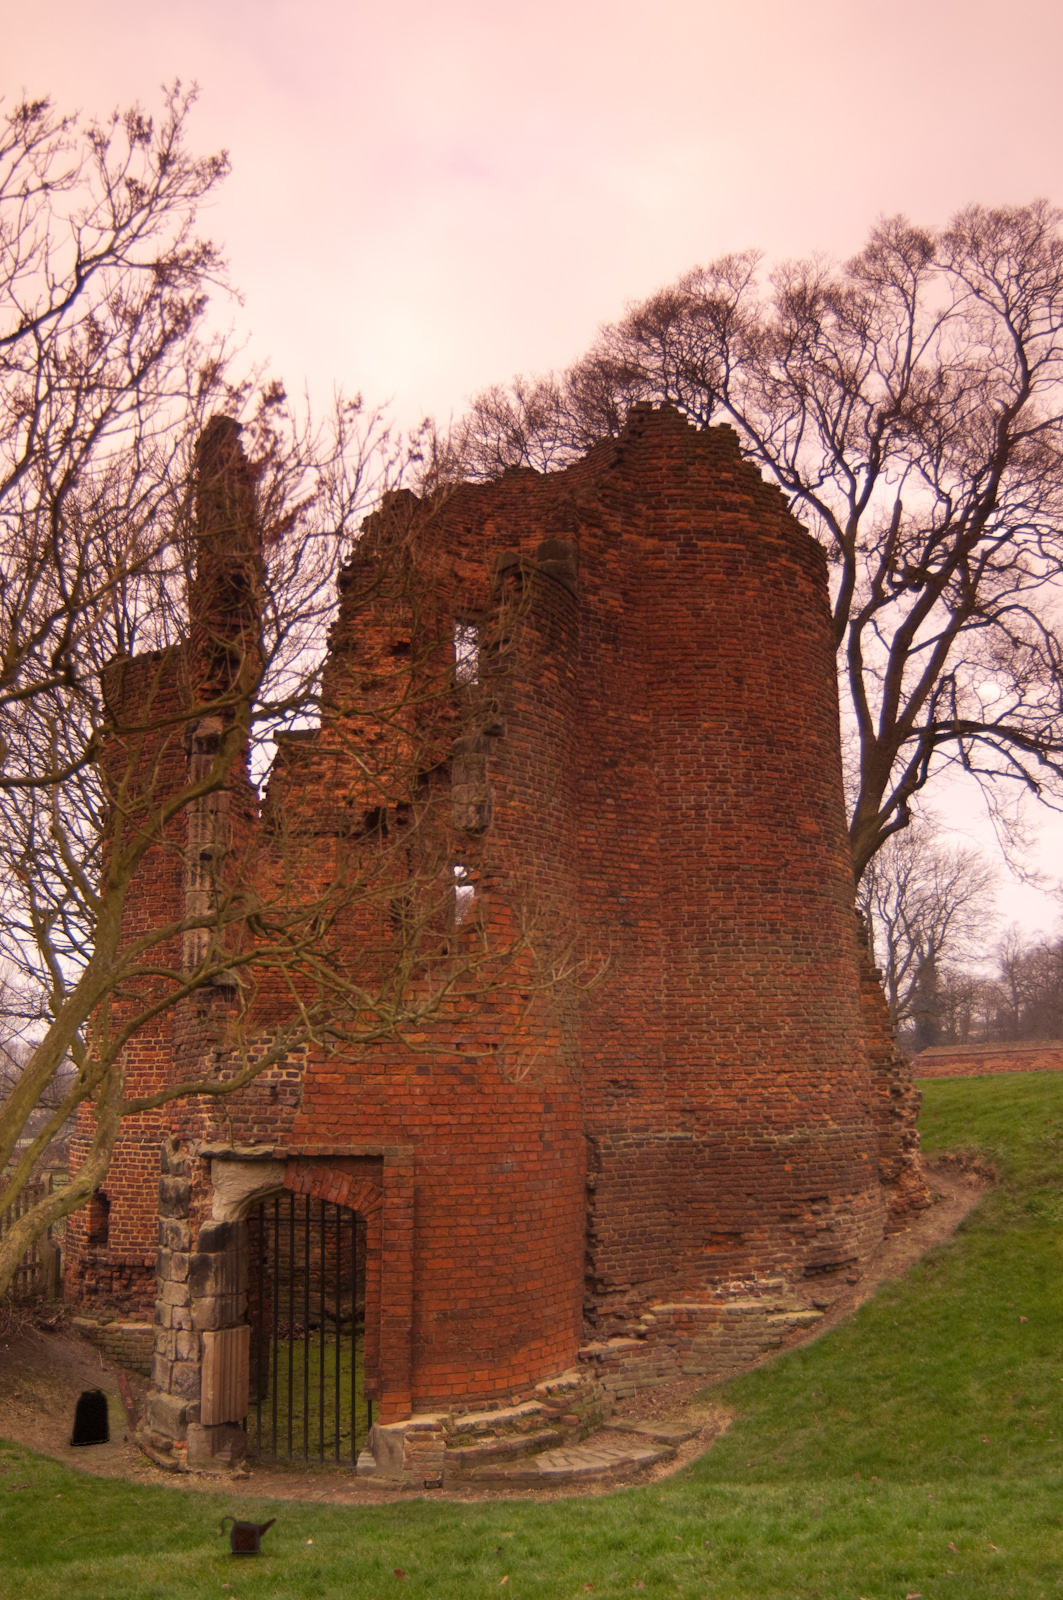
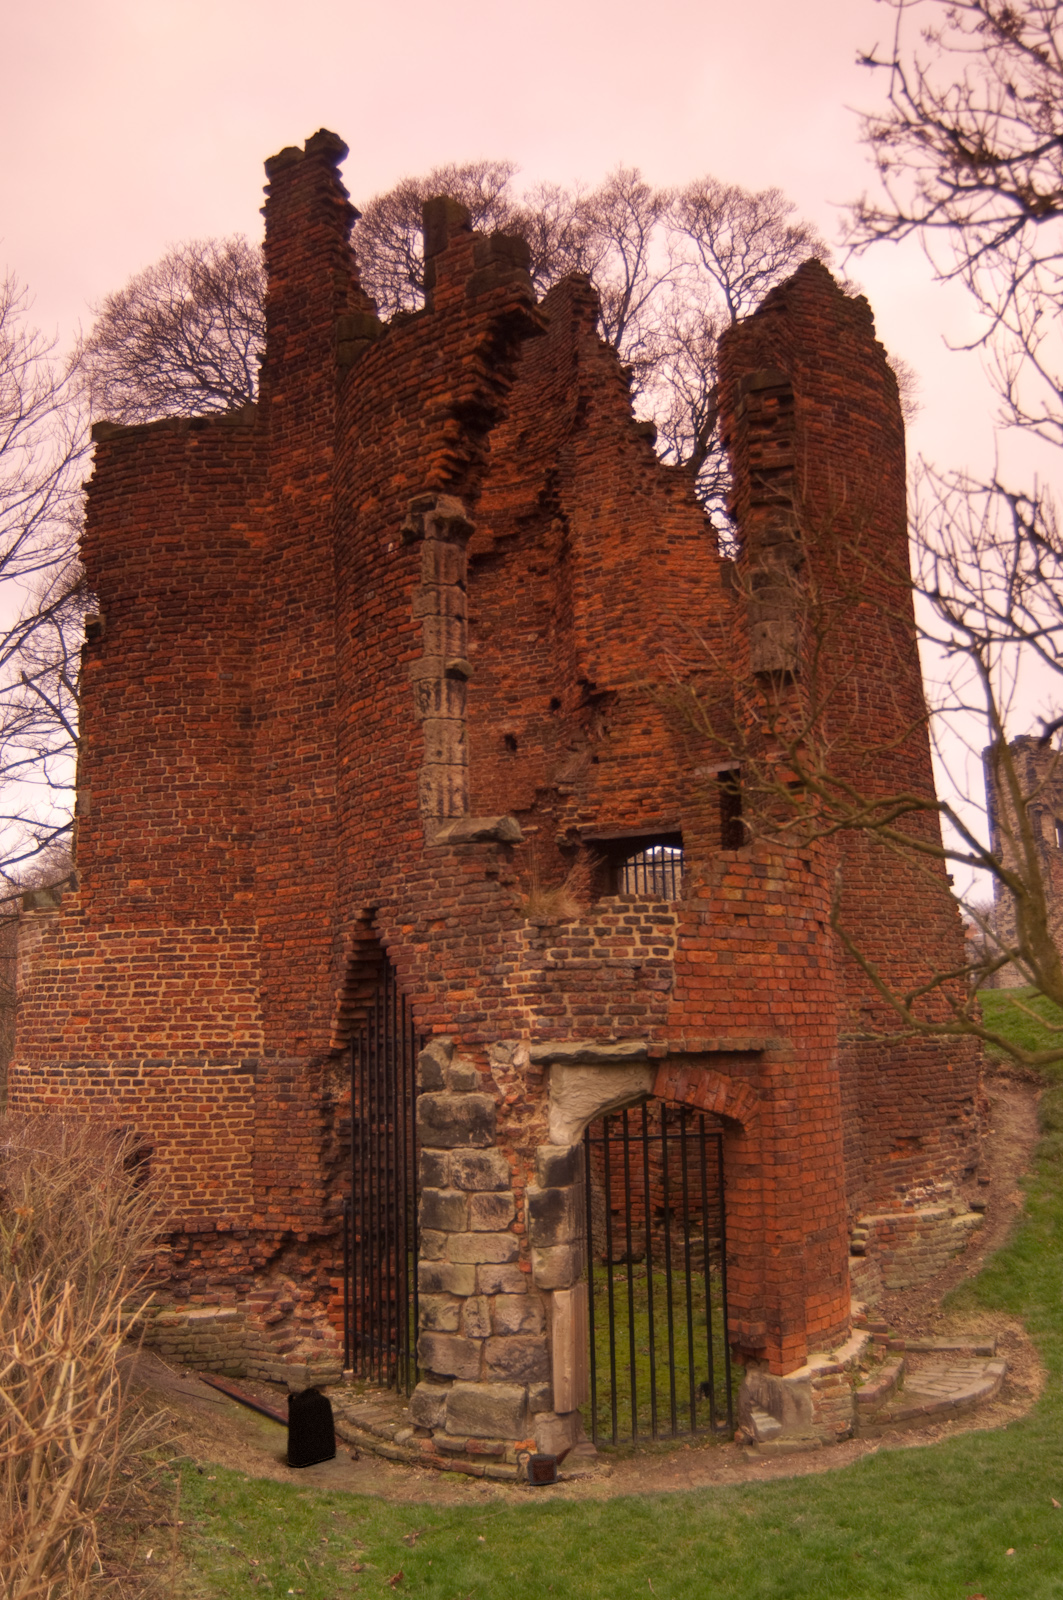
watering can: present [220,1516,276,1553] -> present [516,1448,571,1485]

